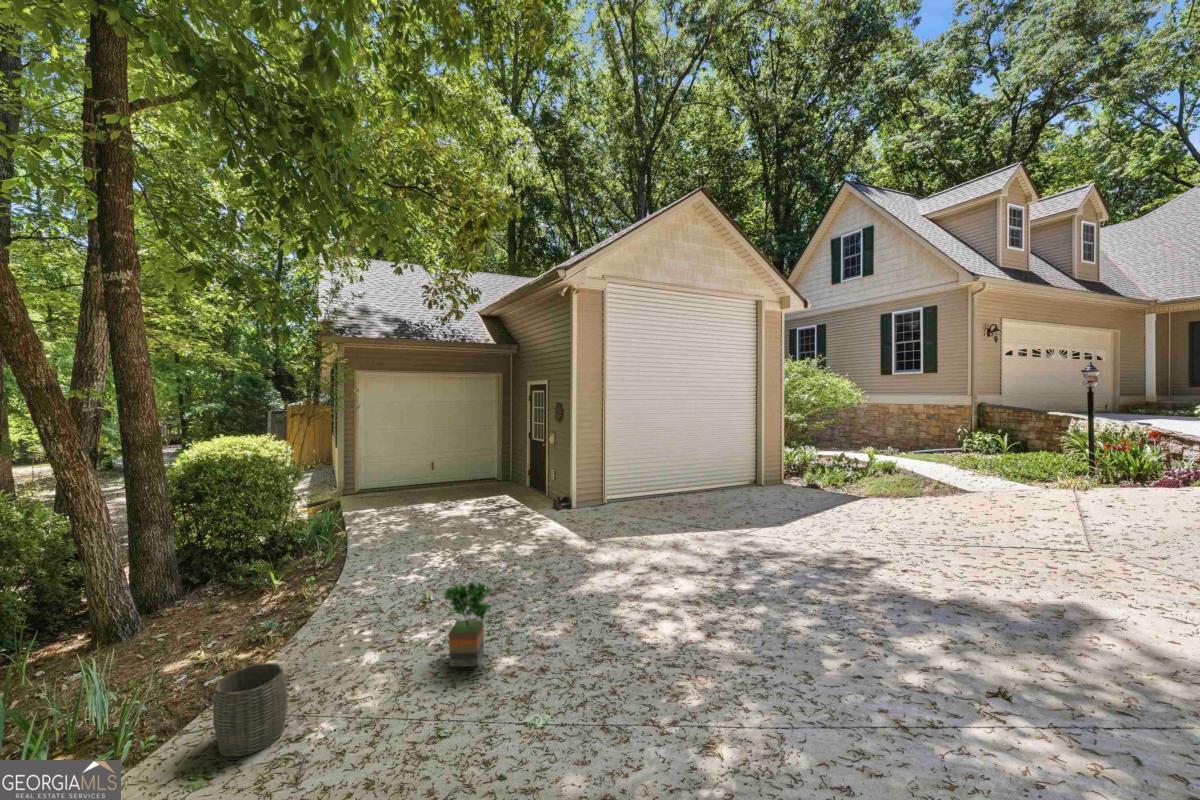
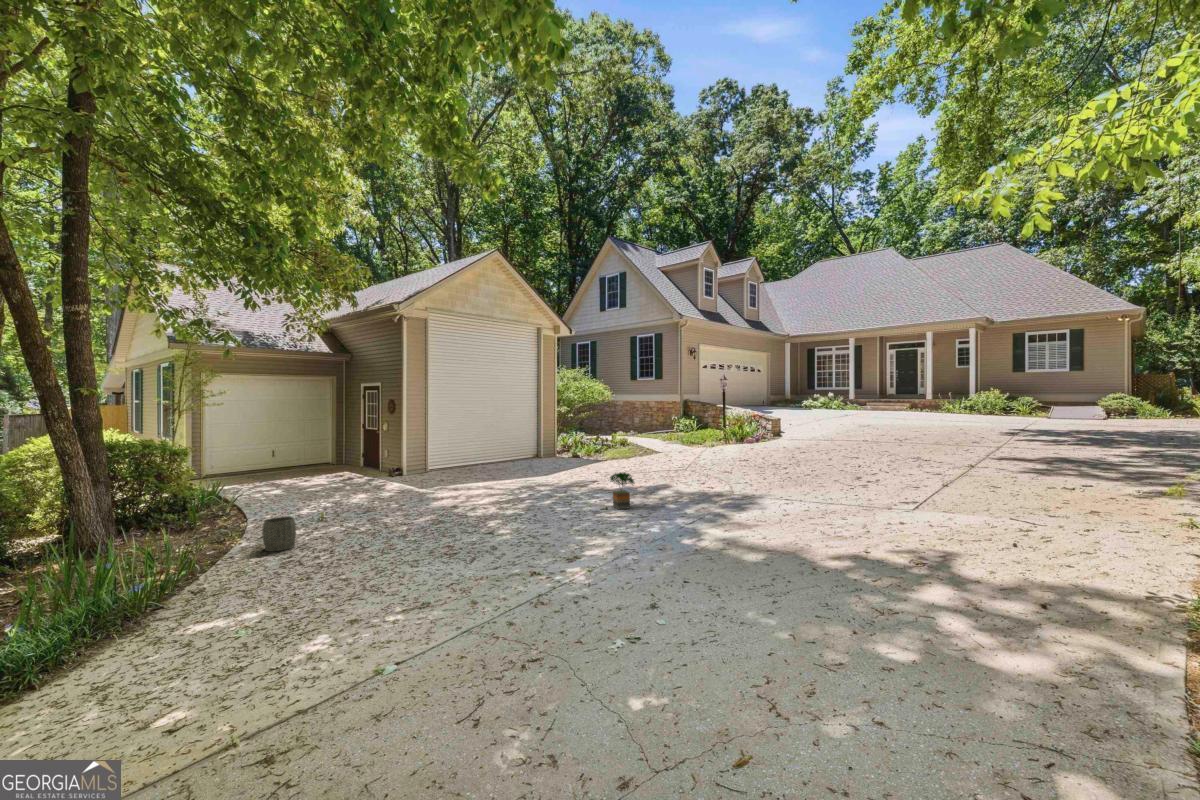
potted tree: present [444,583,492,667] -> present [610,473,635,509]

